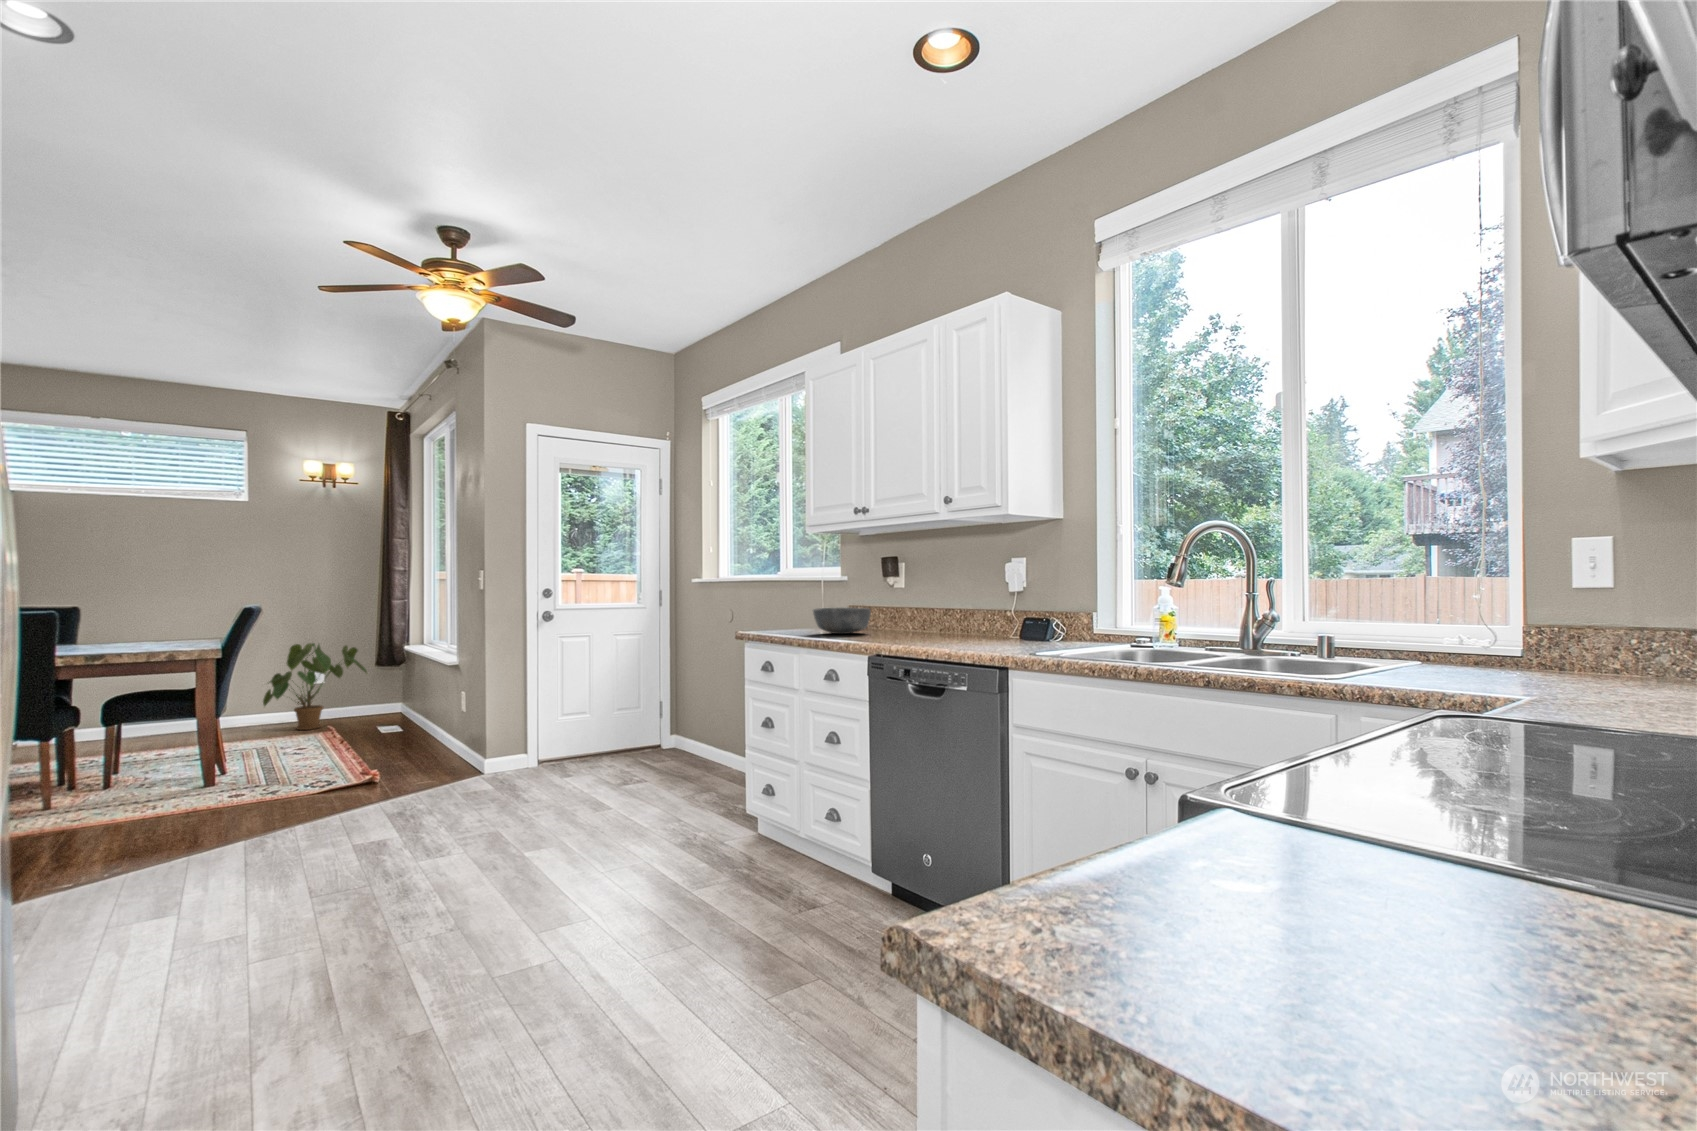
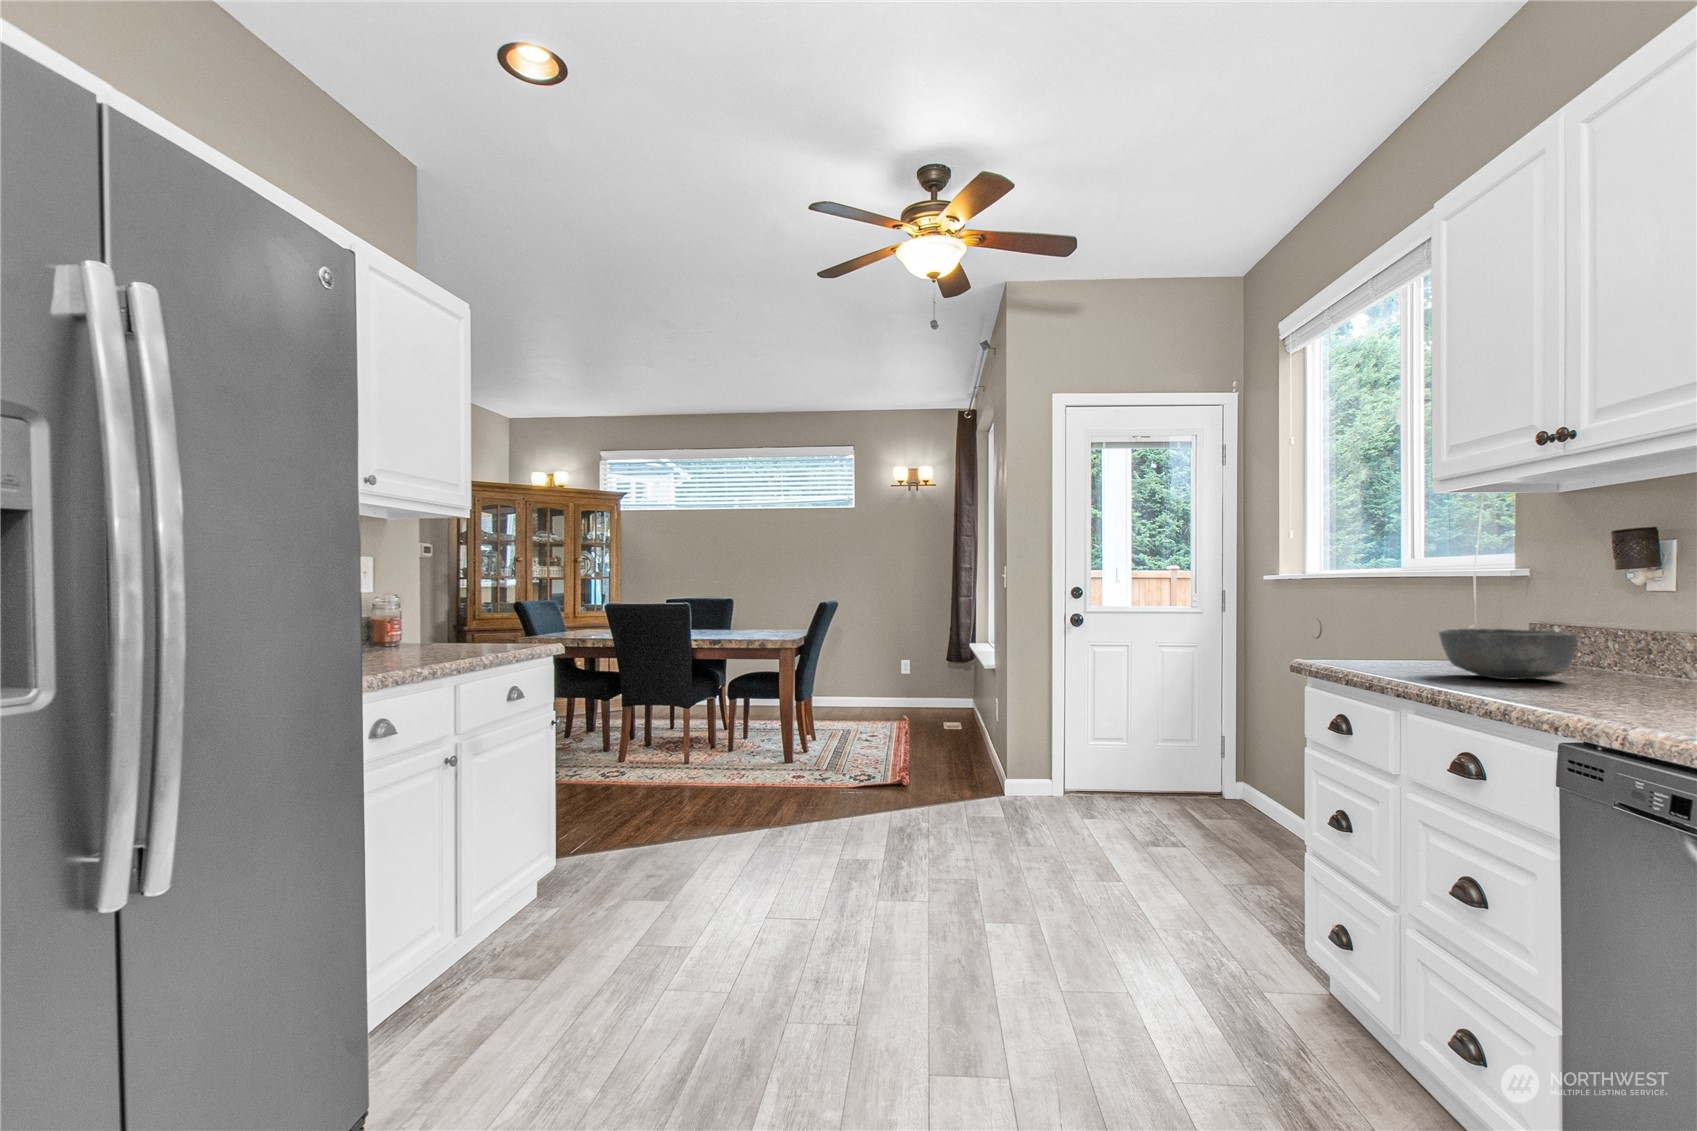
house plant: present [263,643,367,730] -> none [856,635,939,716]

